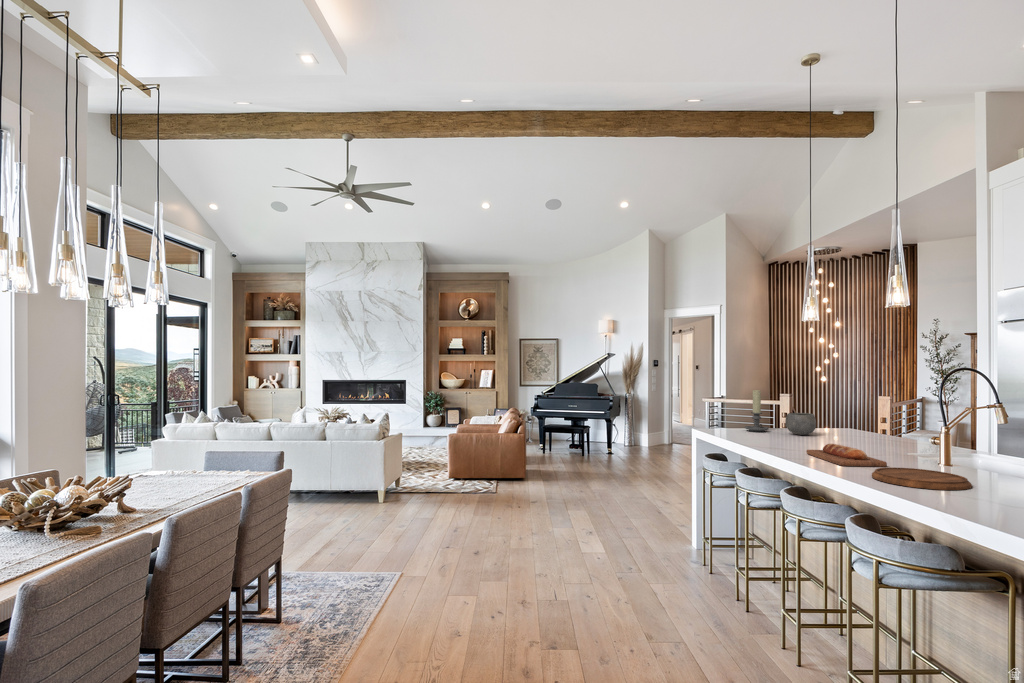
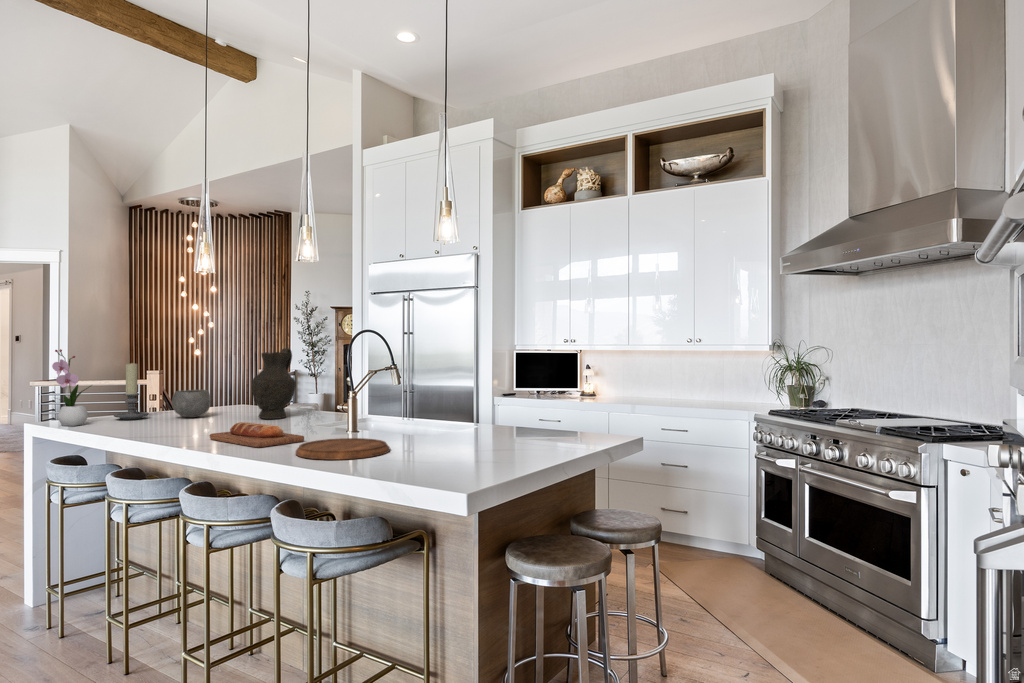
flower arrangement: none [706,379,730,432] -> present [52,349,91,426]
decorative vase: none [849,383,892,444] -> present [252,348,296,419]

